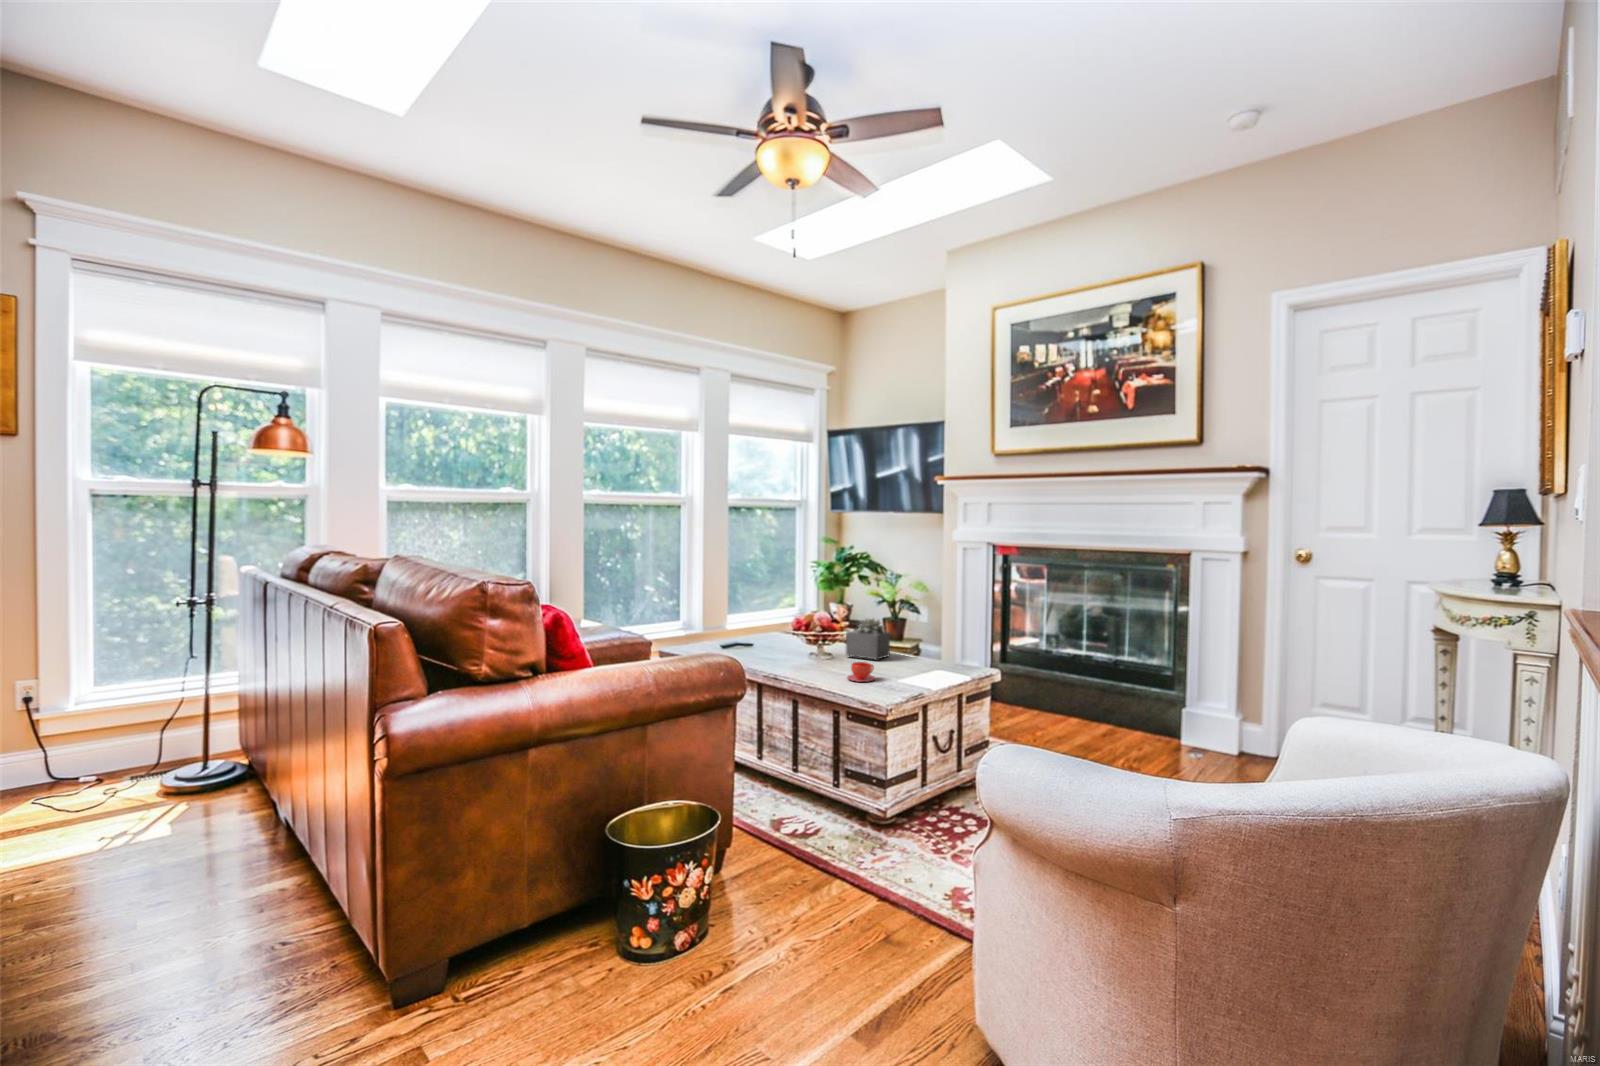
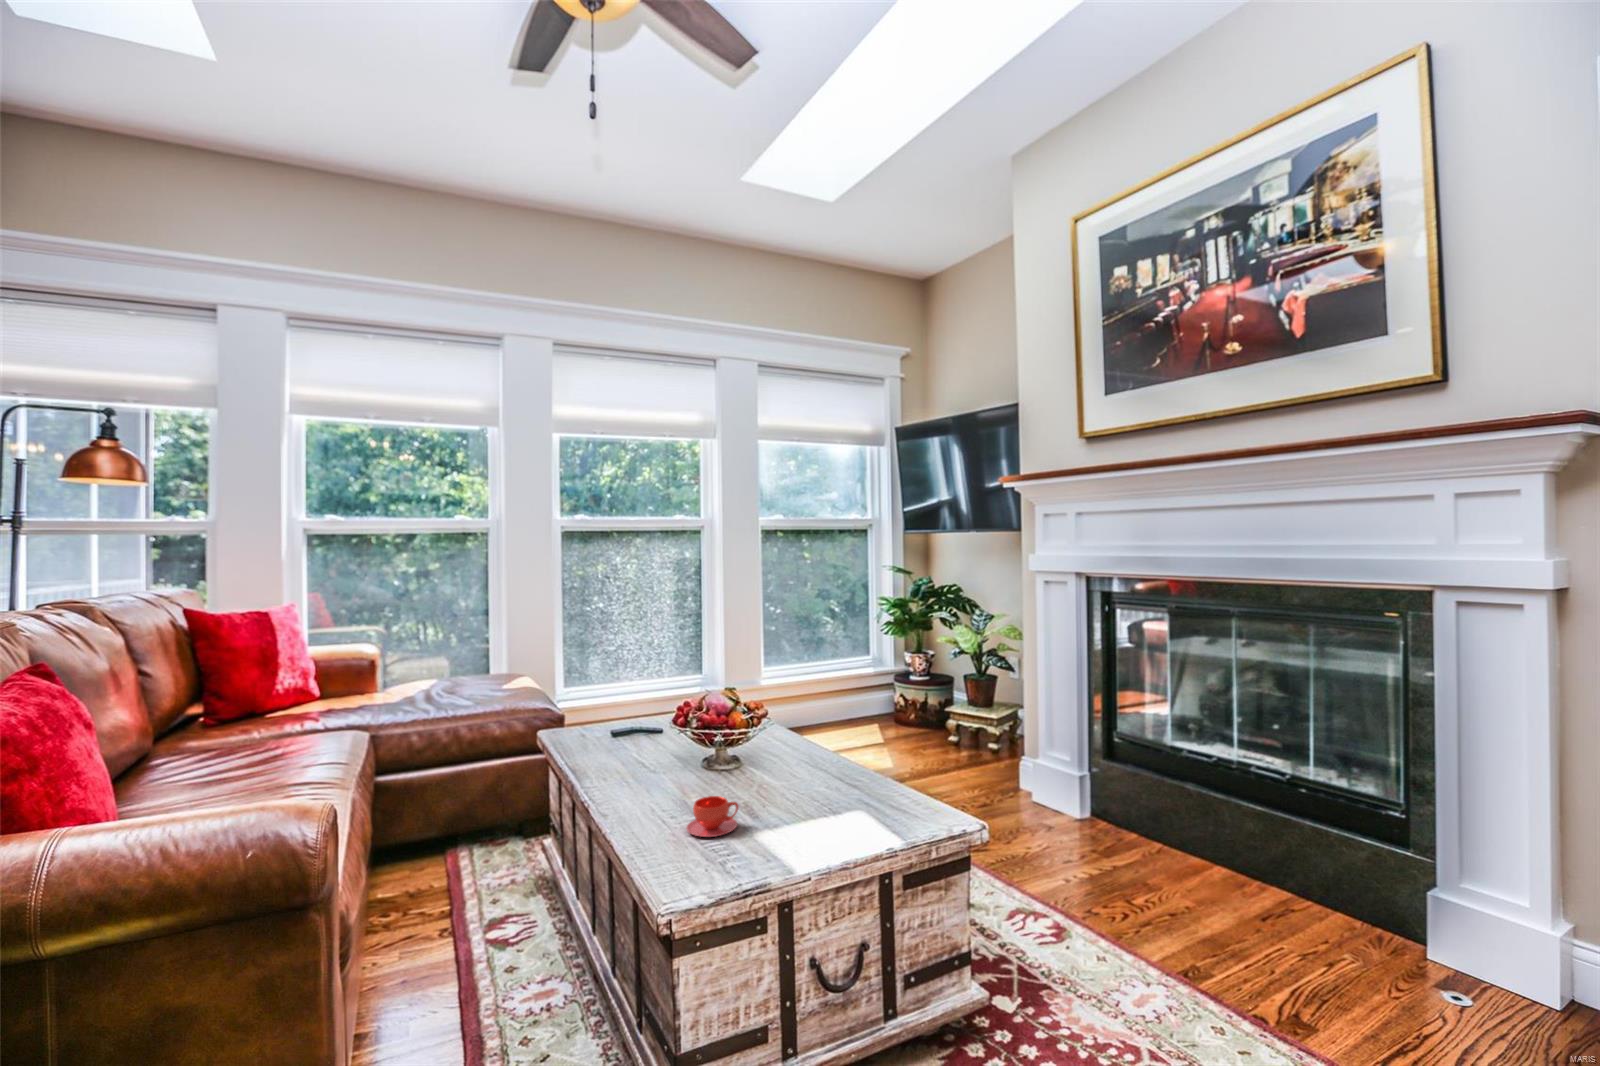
succulent plant: present [846,618,890,660] -> none [759,704,830,779]

